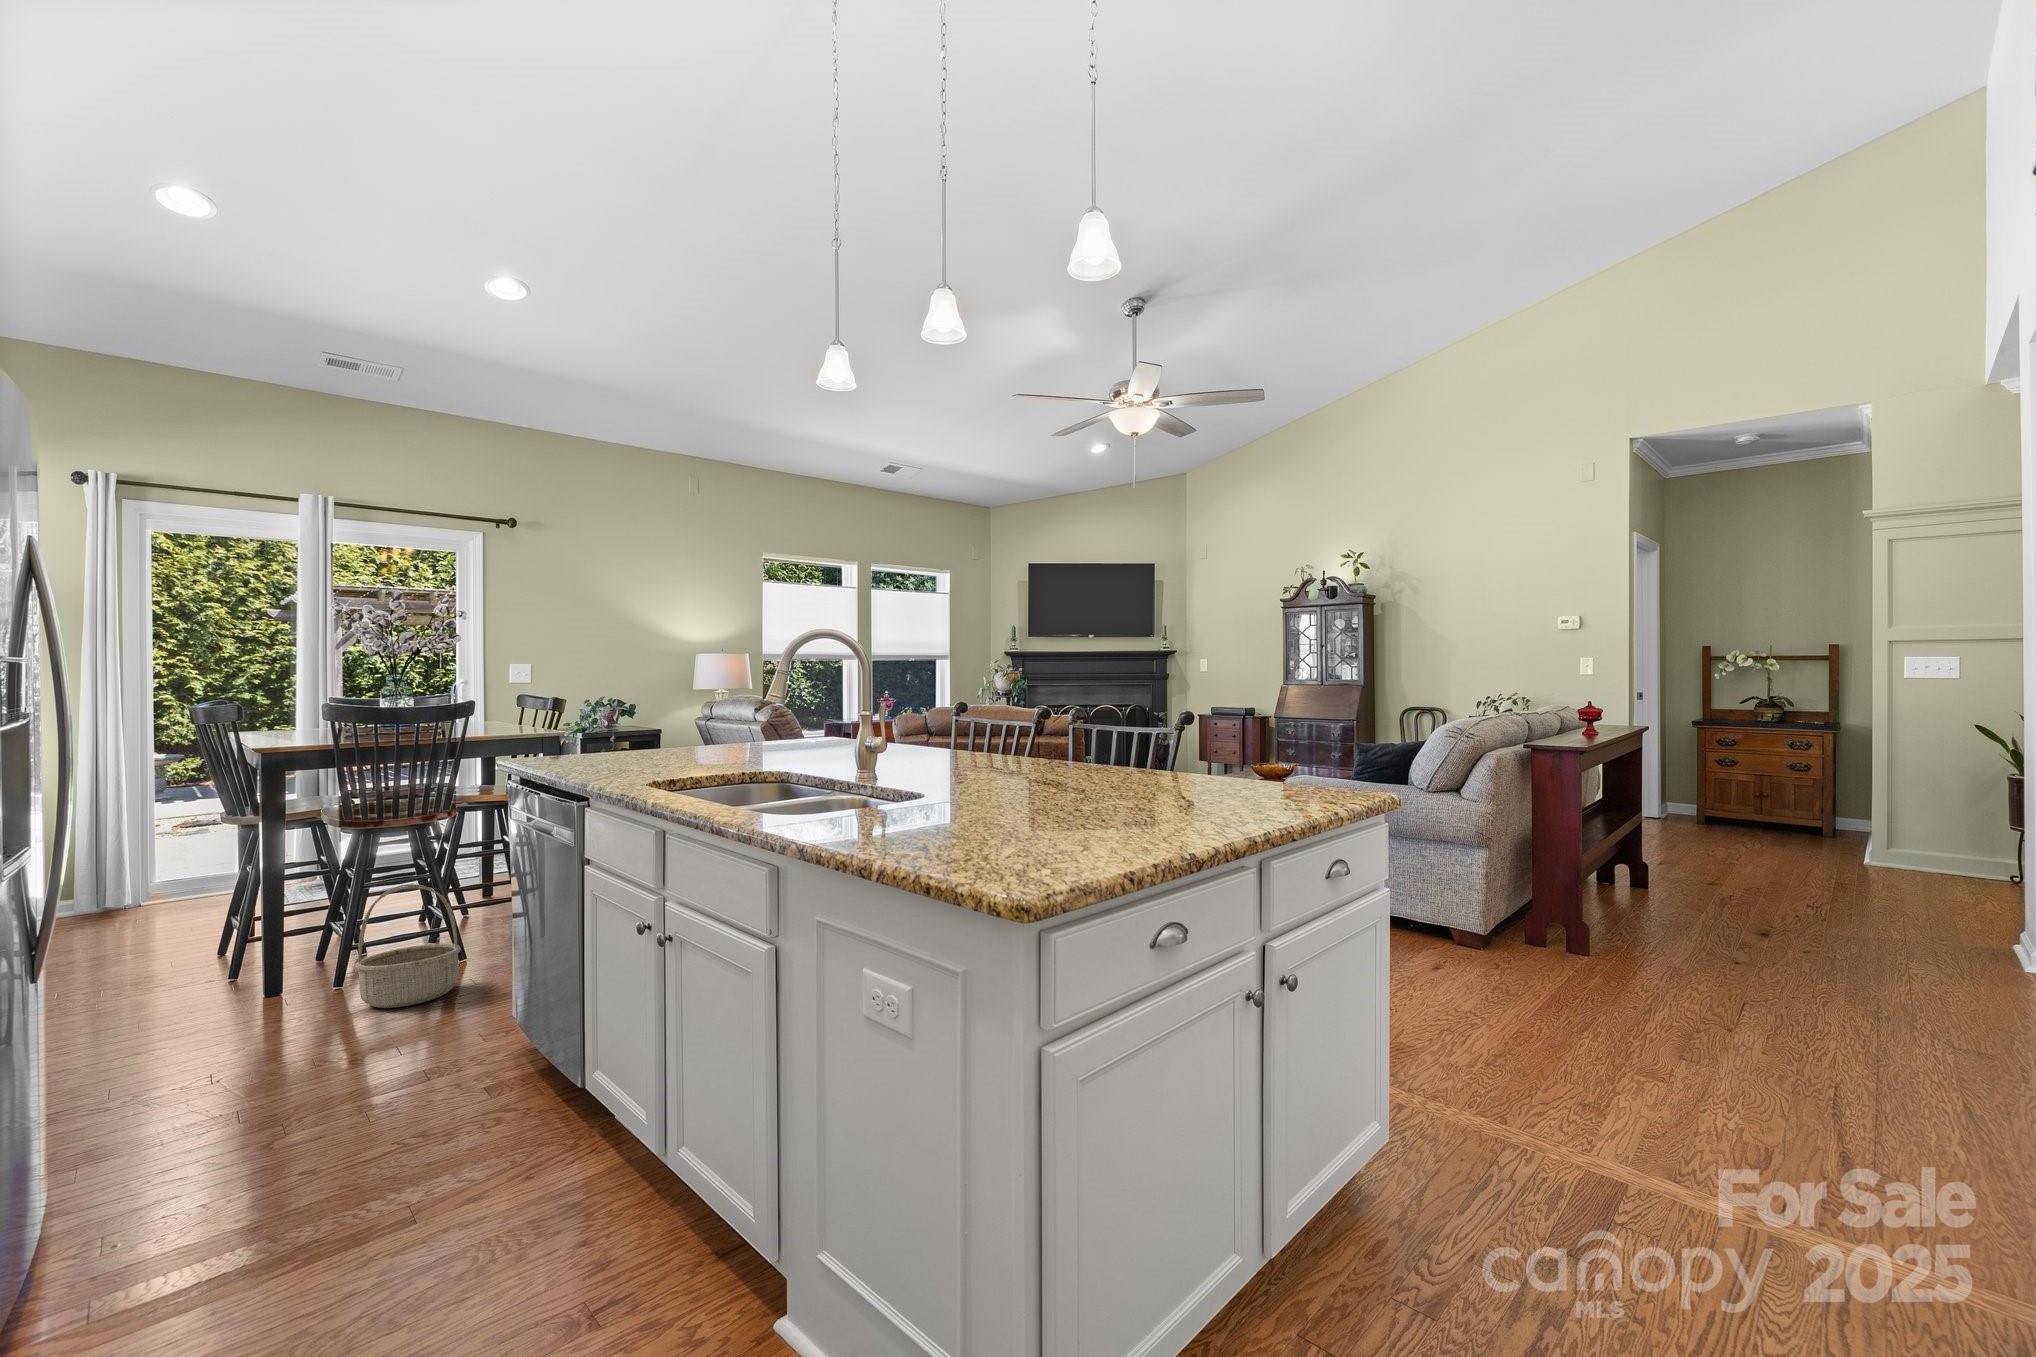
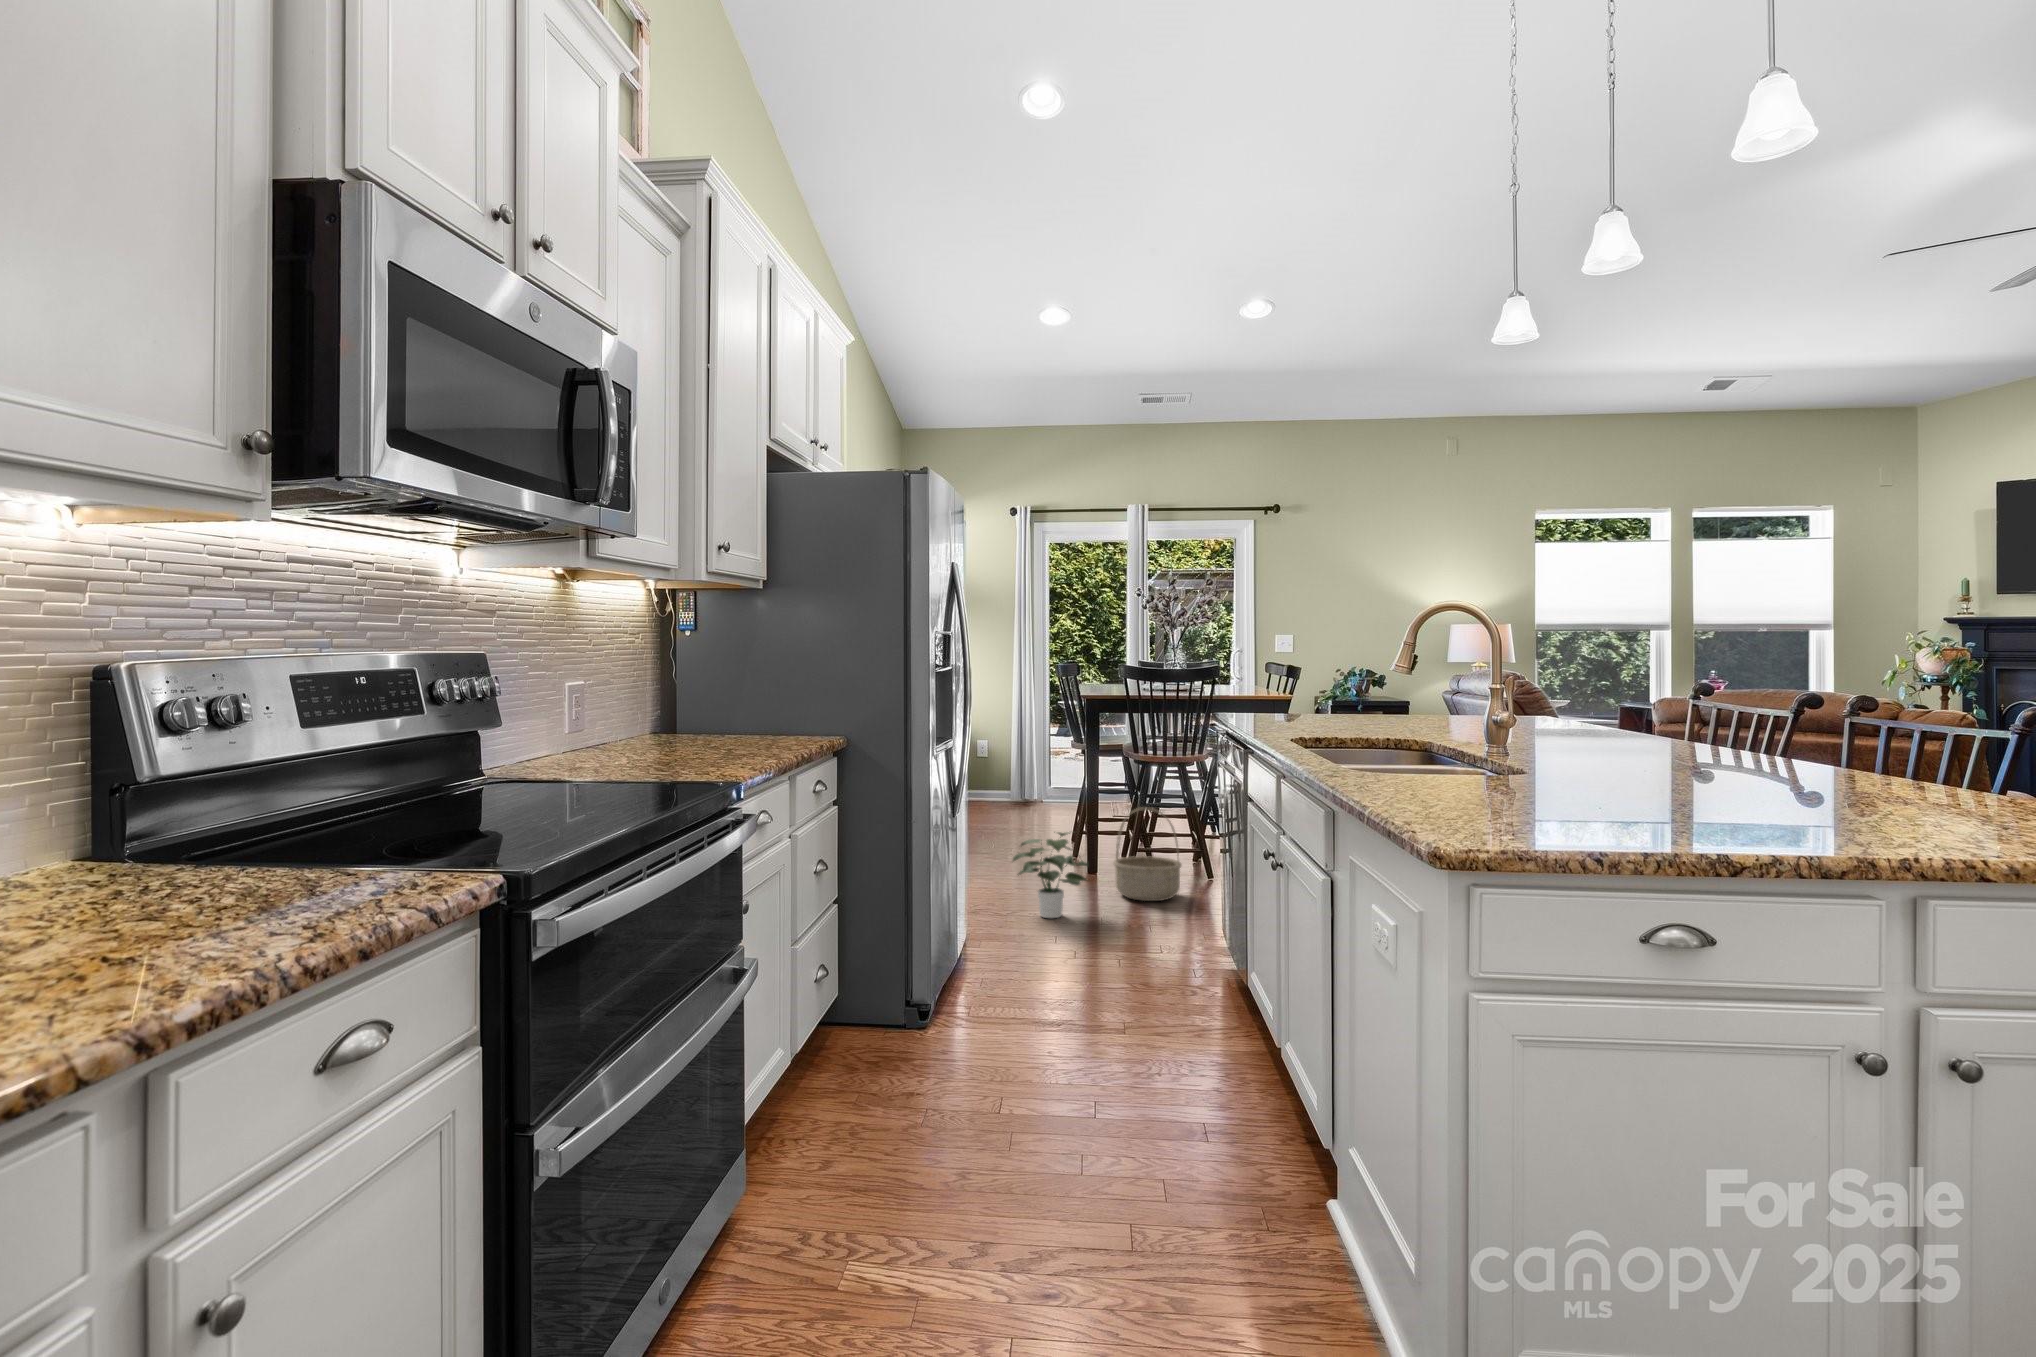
potted plant: none [185,938,339,1071] -> present [1013,832,1089,918]

